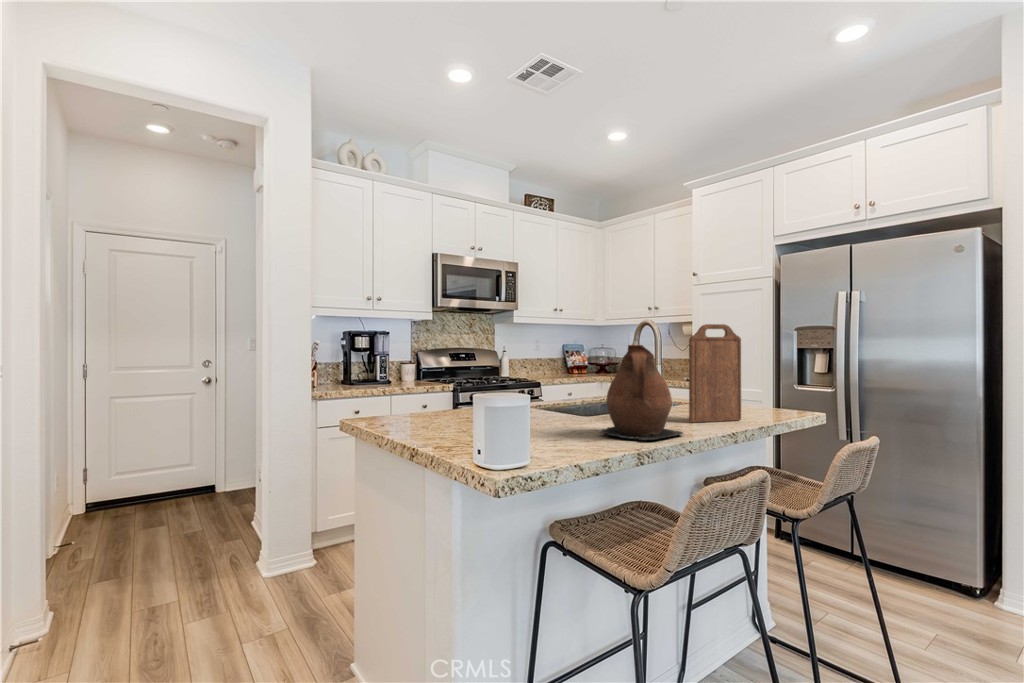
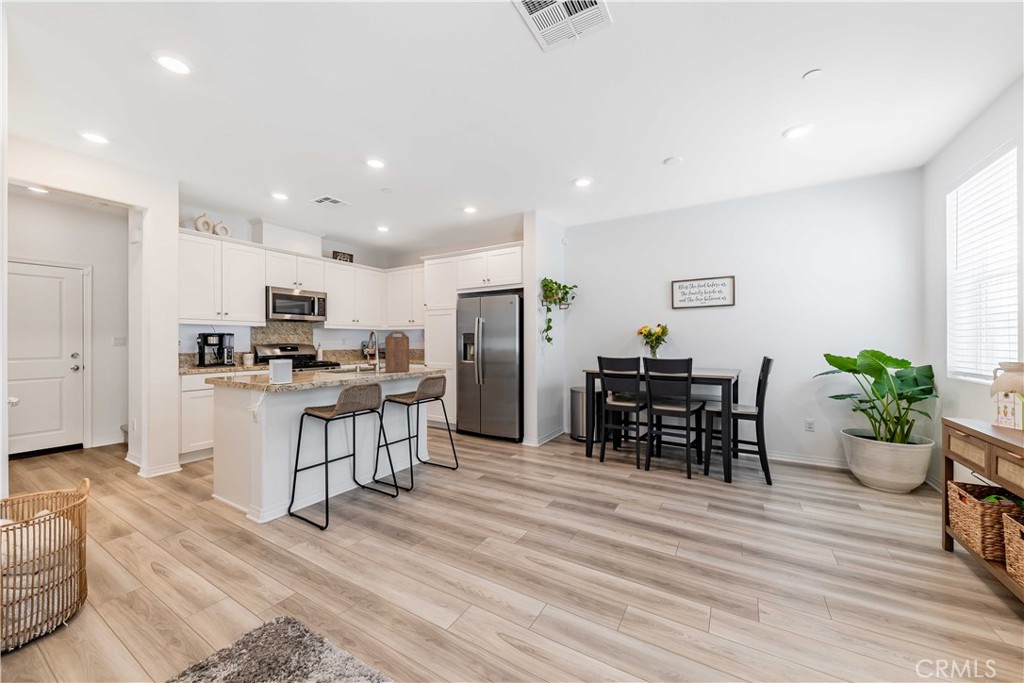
ceramic pitcher: present [601,345,683,440] -> none [336,340,373,377]

